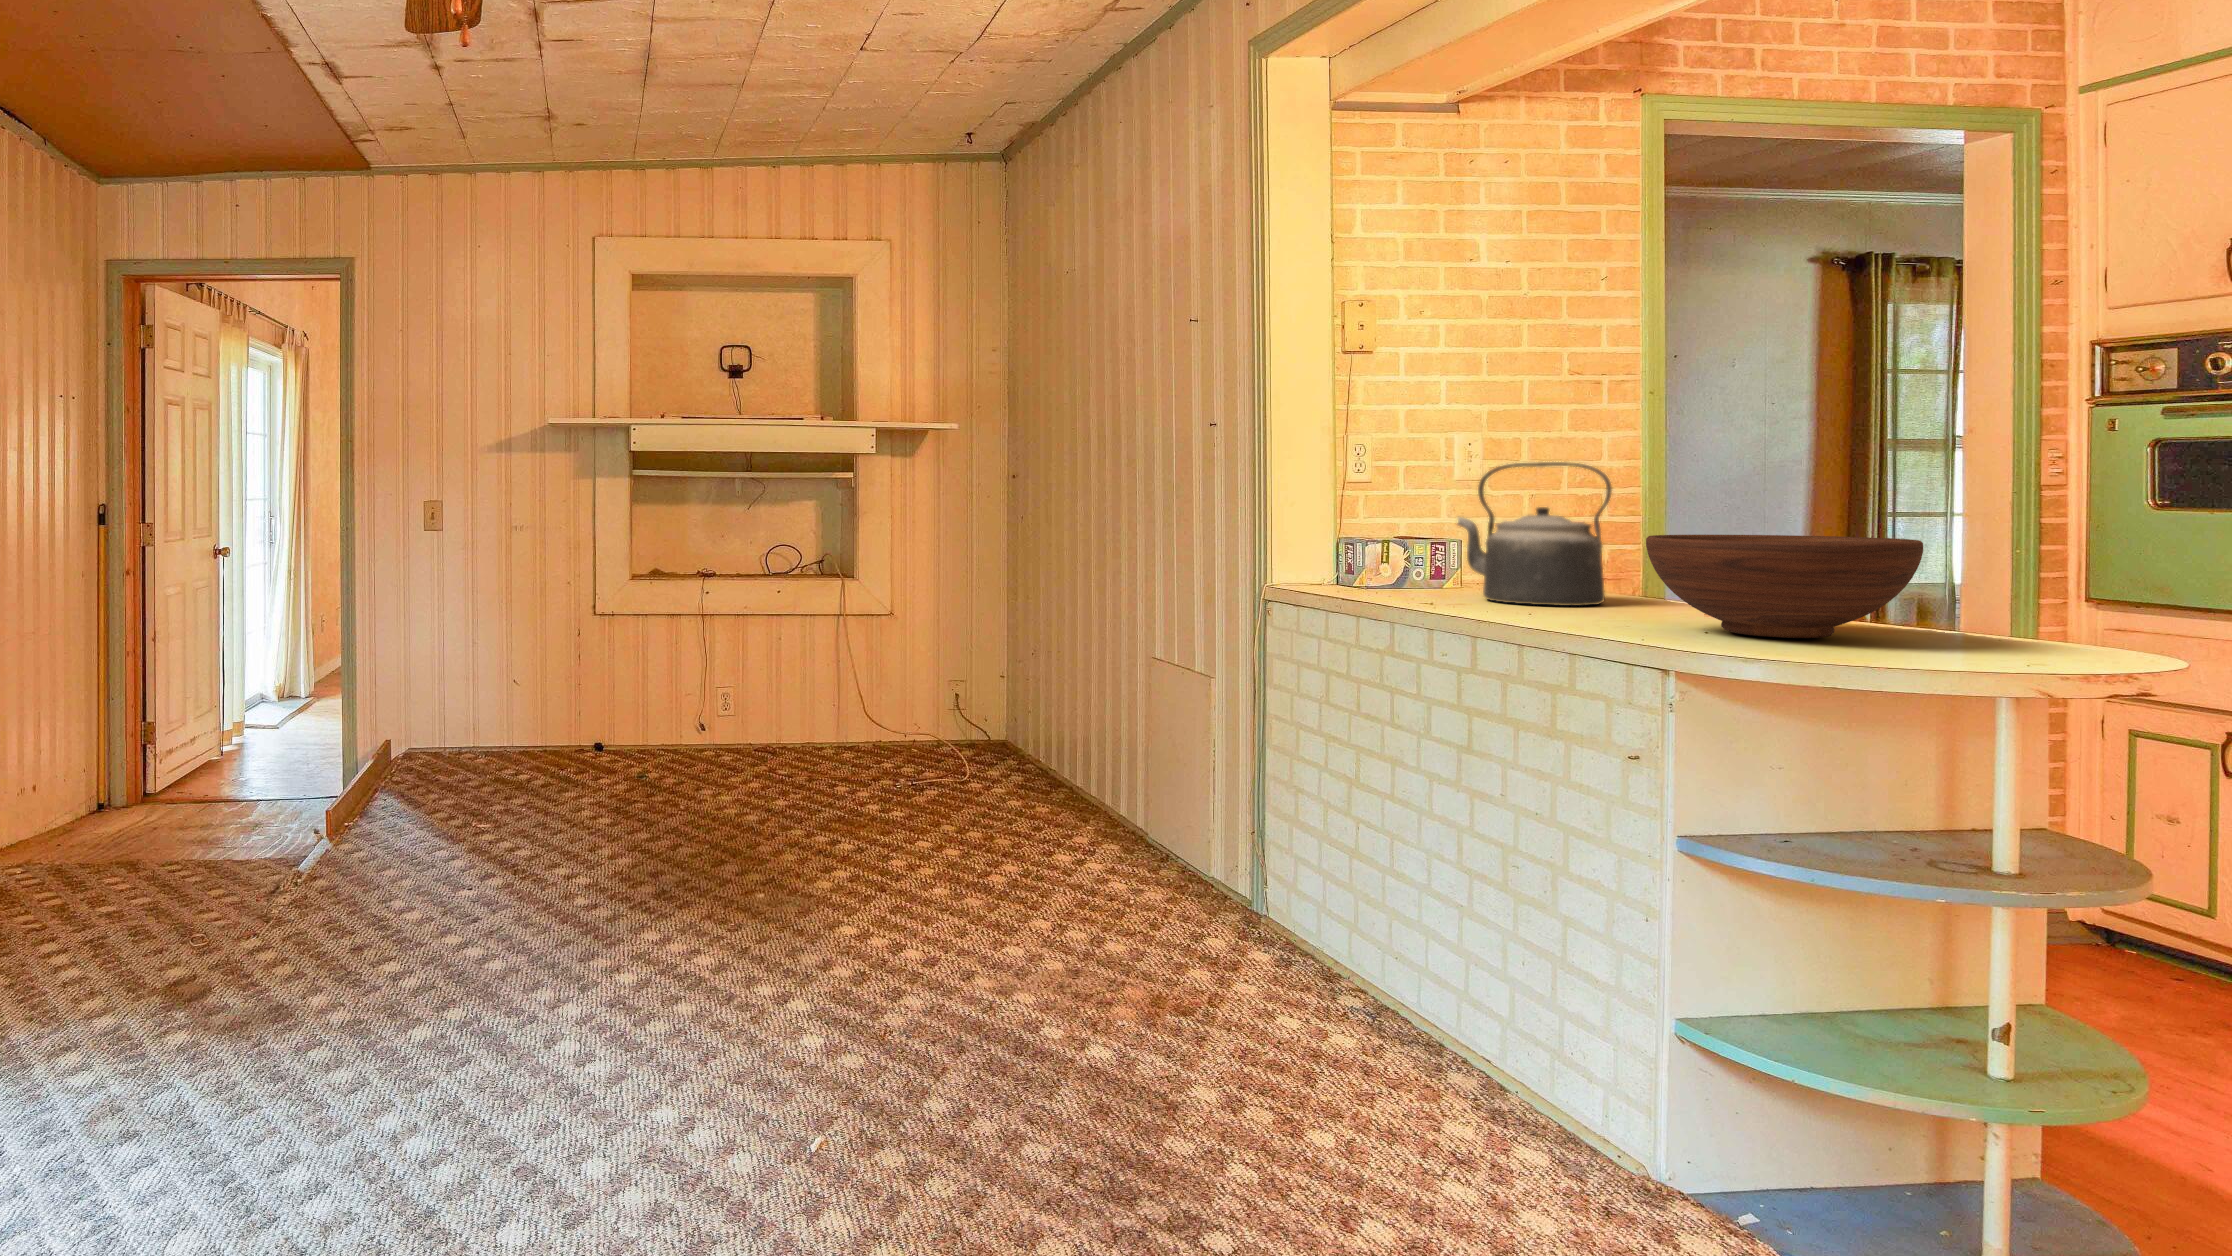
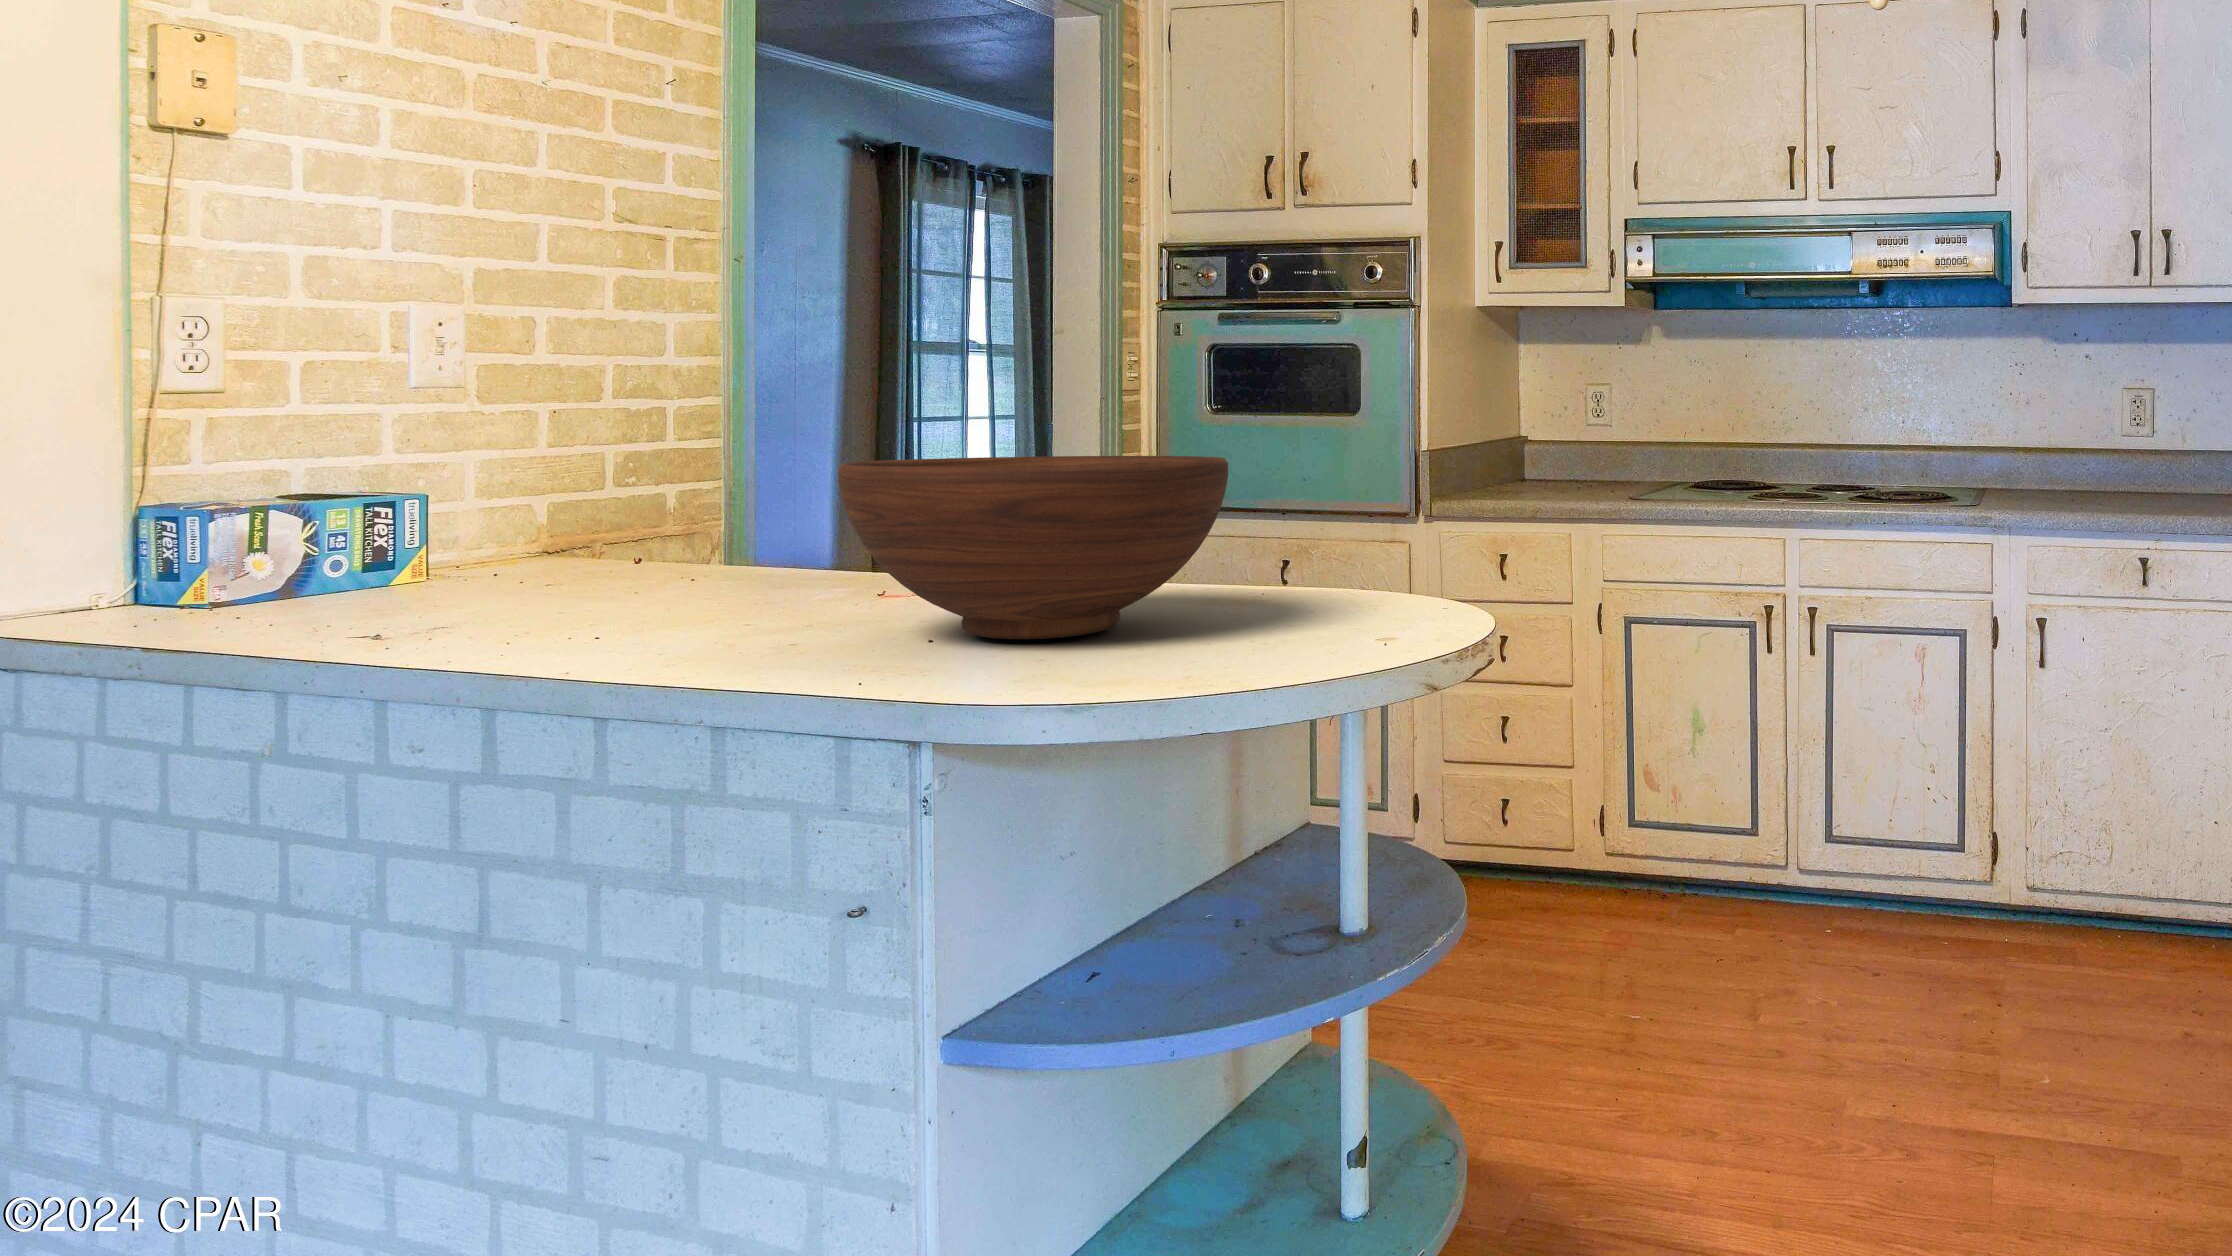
kettle: present [1458,462,1612,606] -> none [428,328,732,616]

